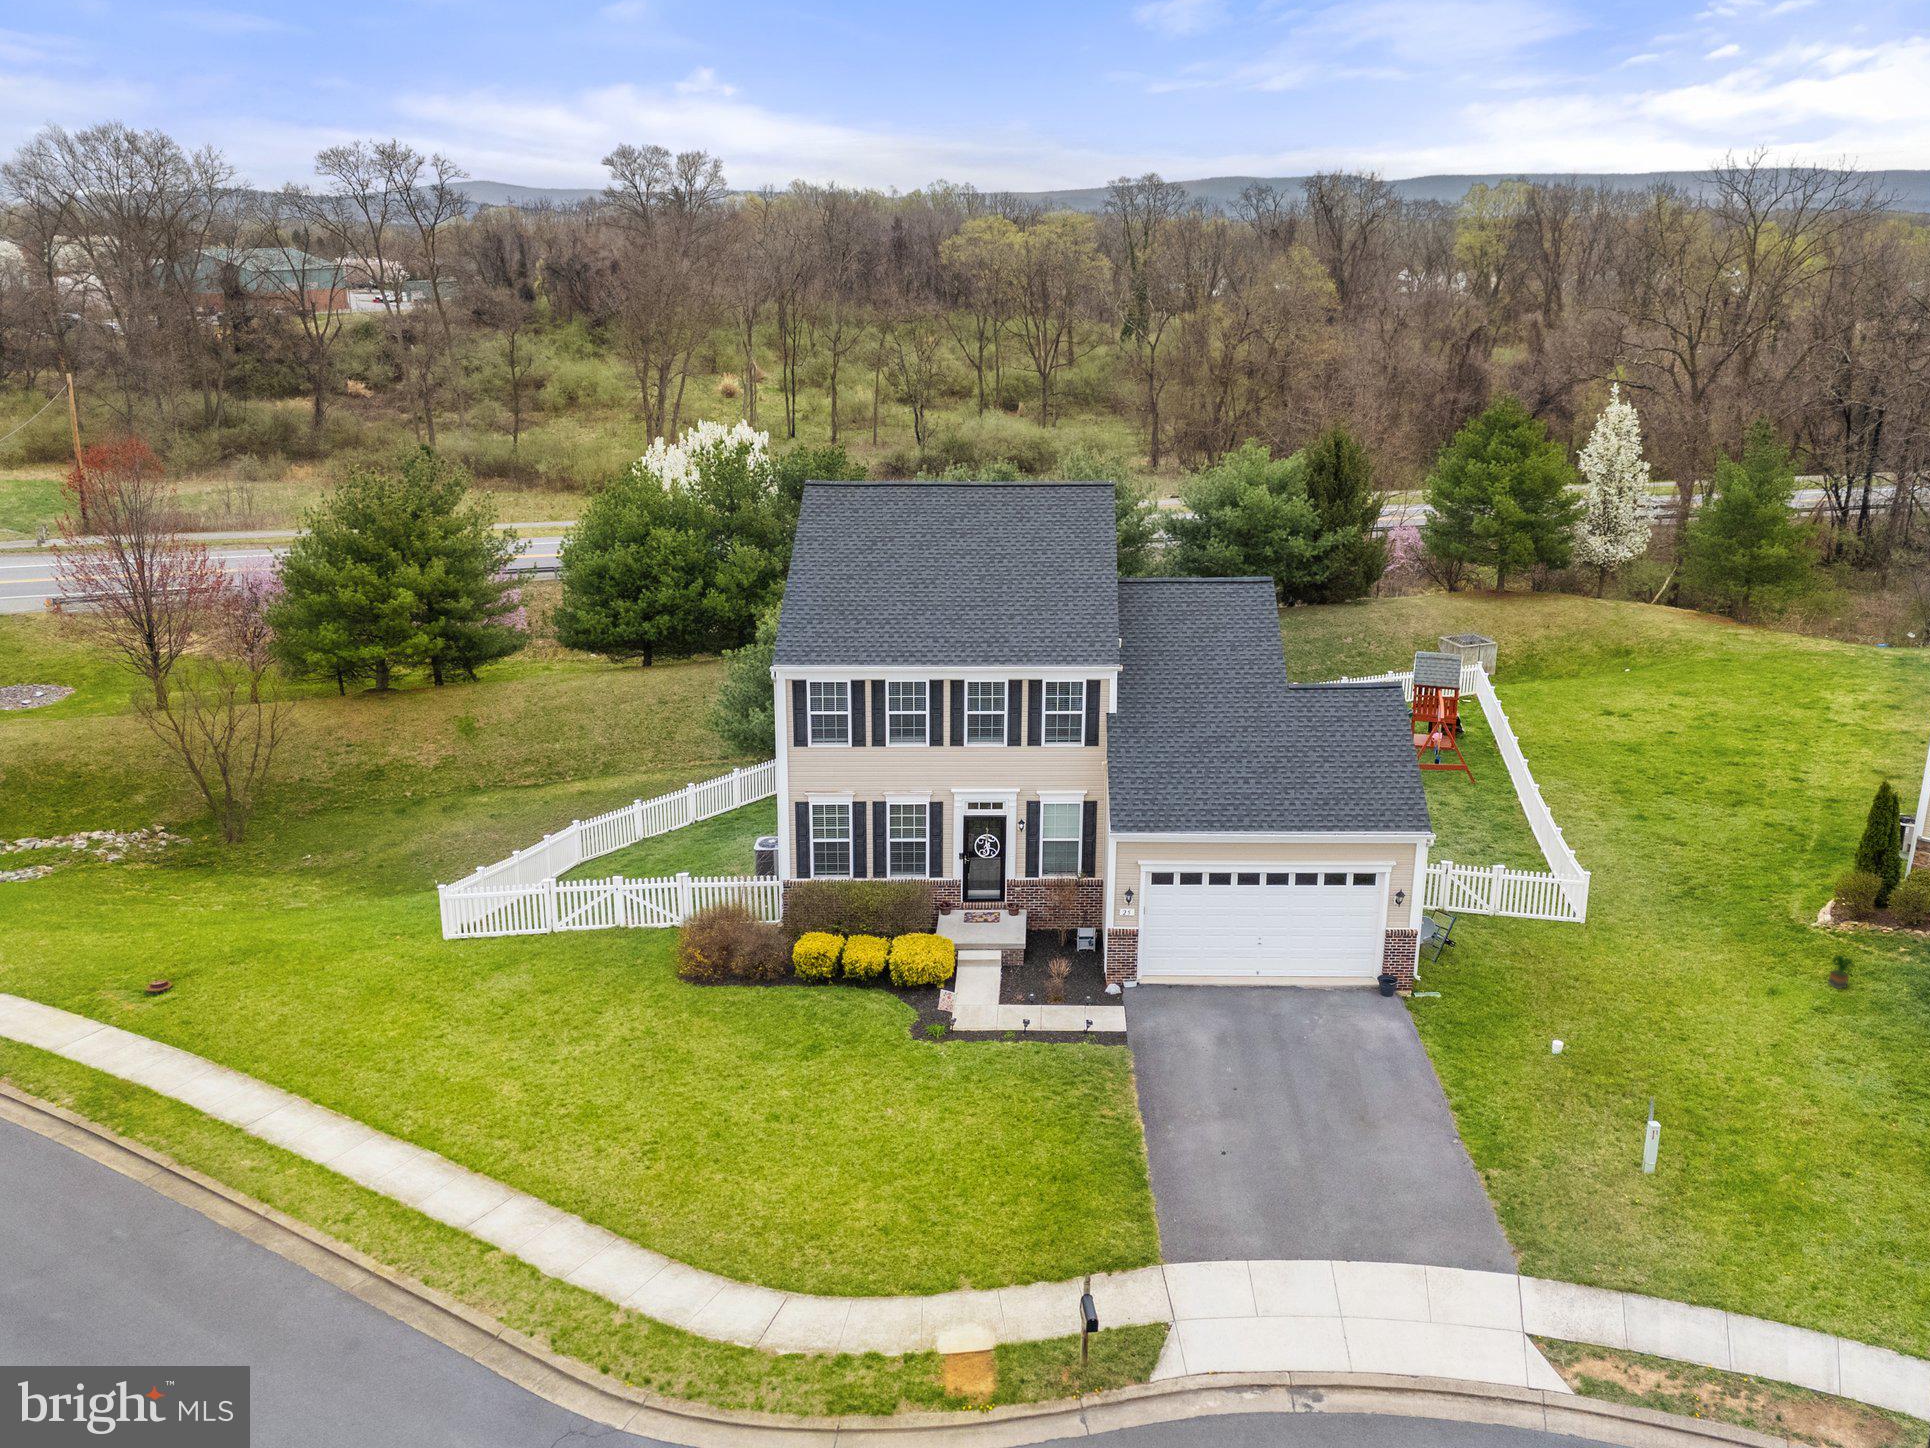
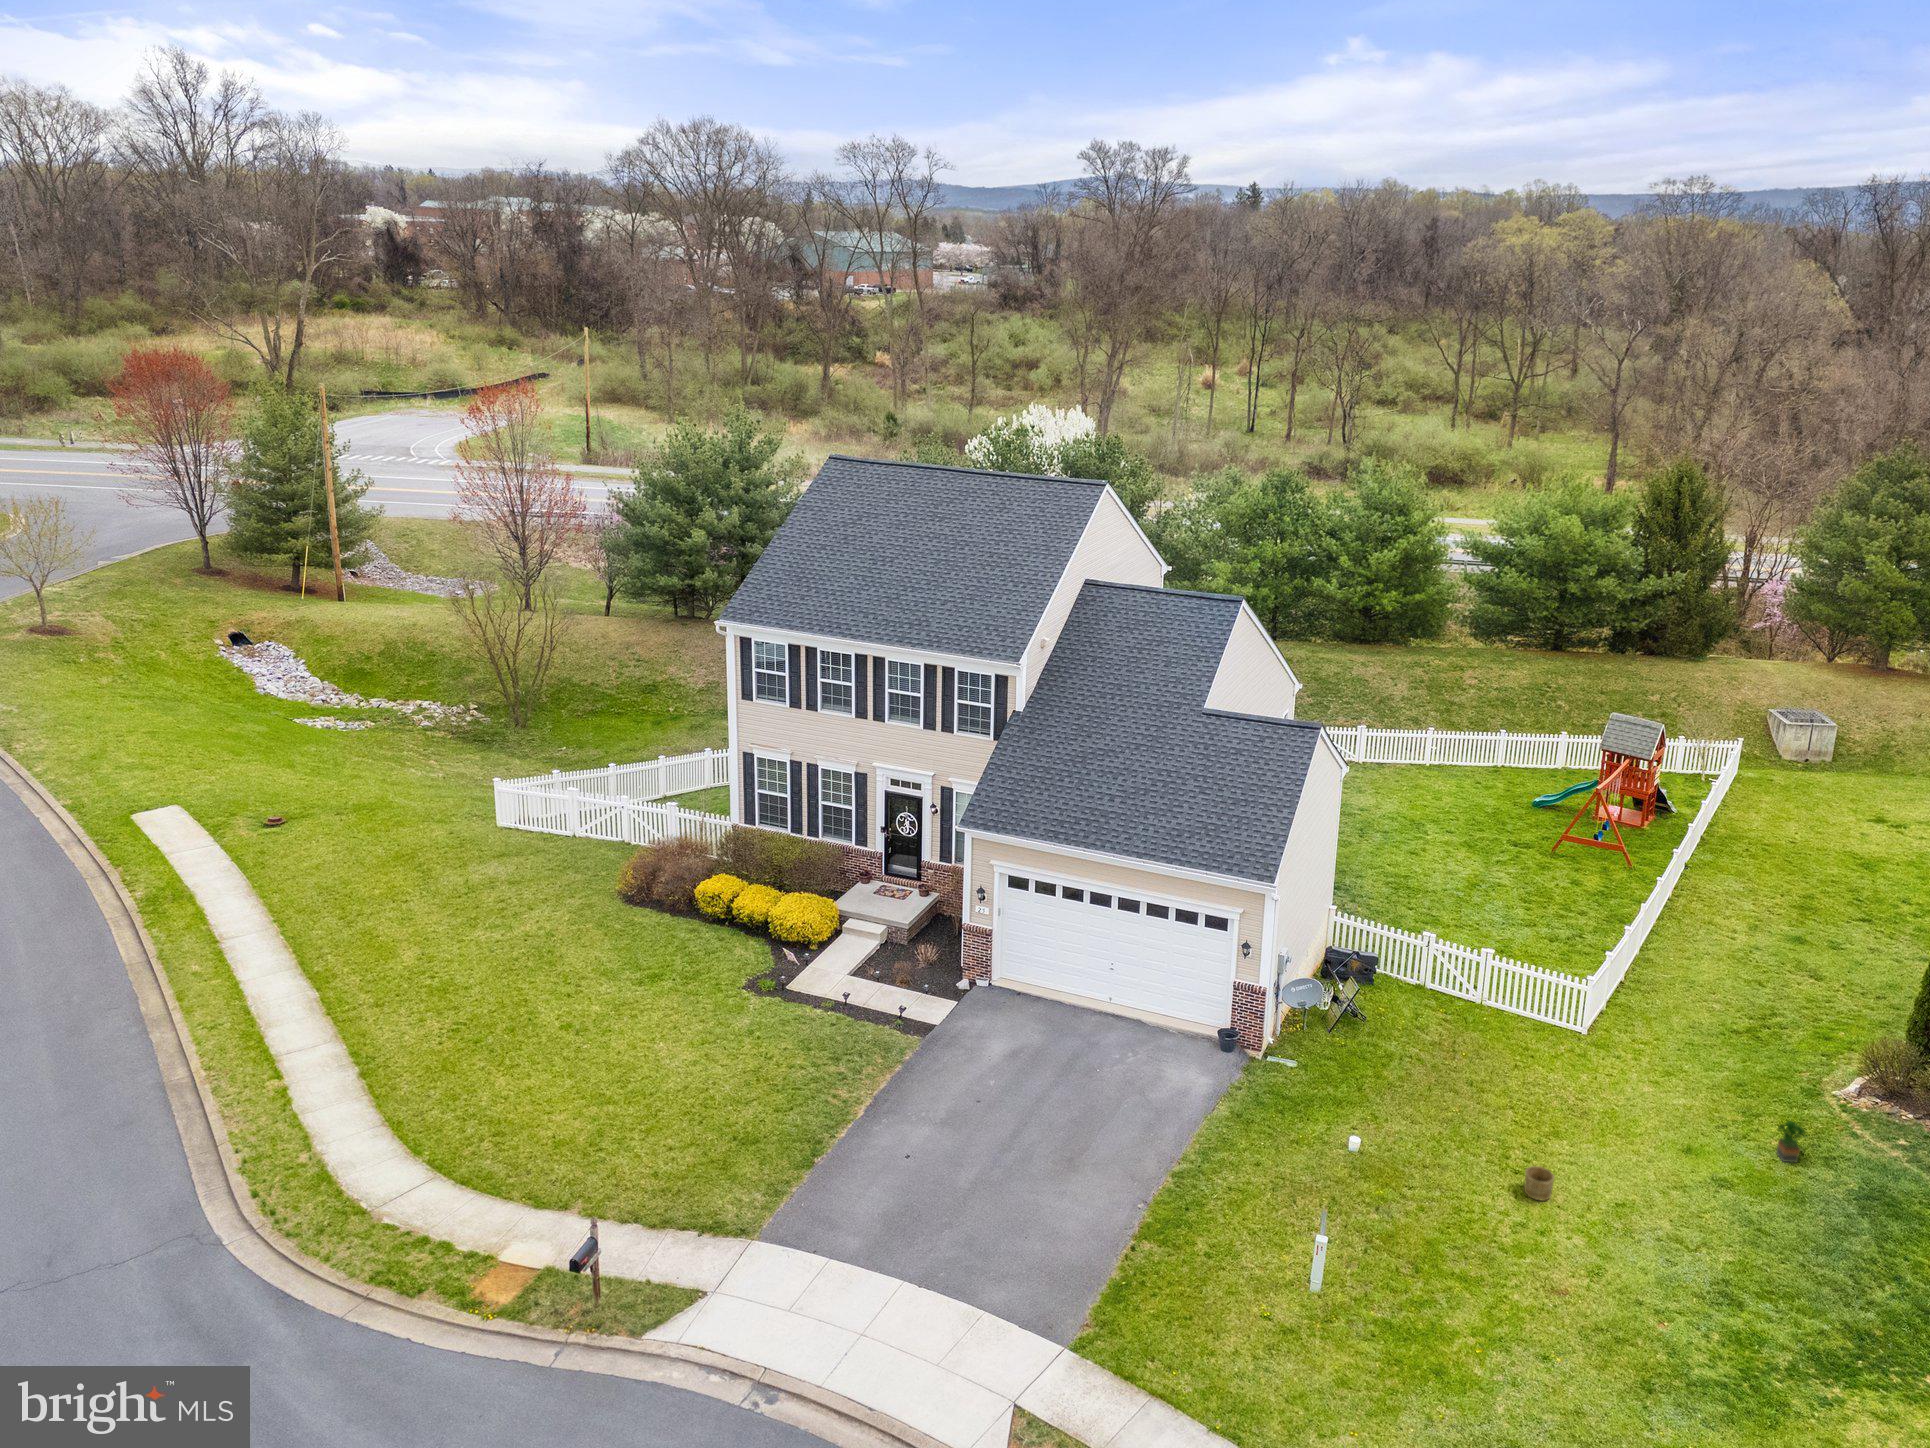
wooden bucket: none [1703,1029,1731,1057] -> present [1524,1166,1555,1201]

